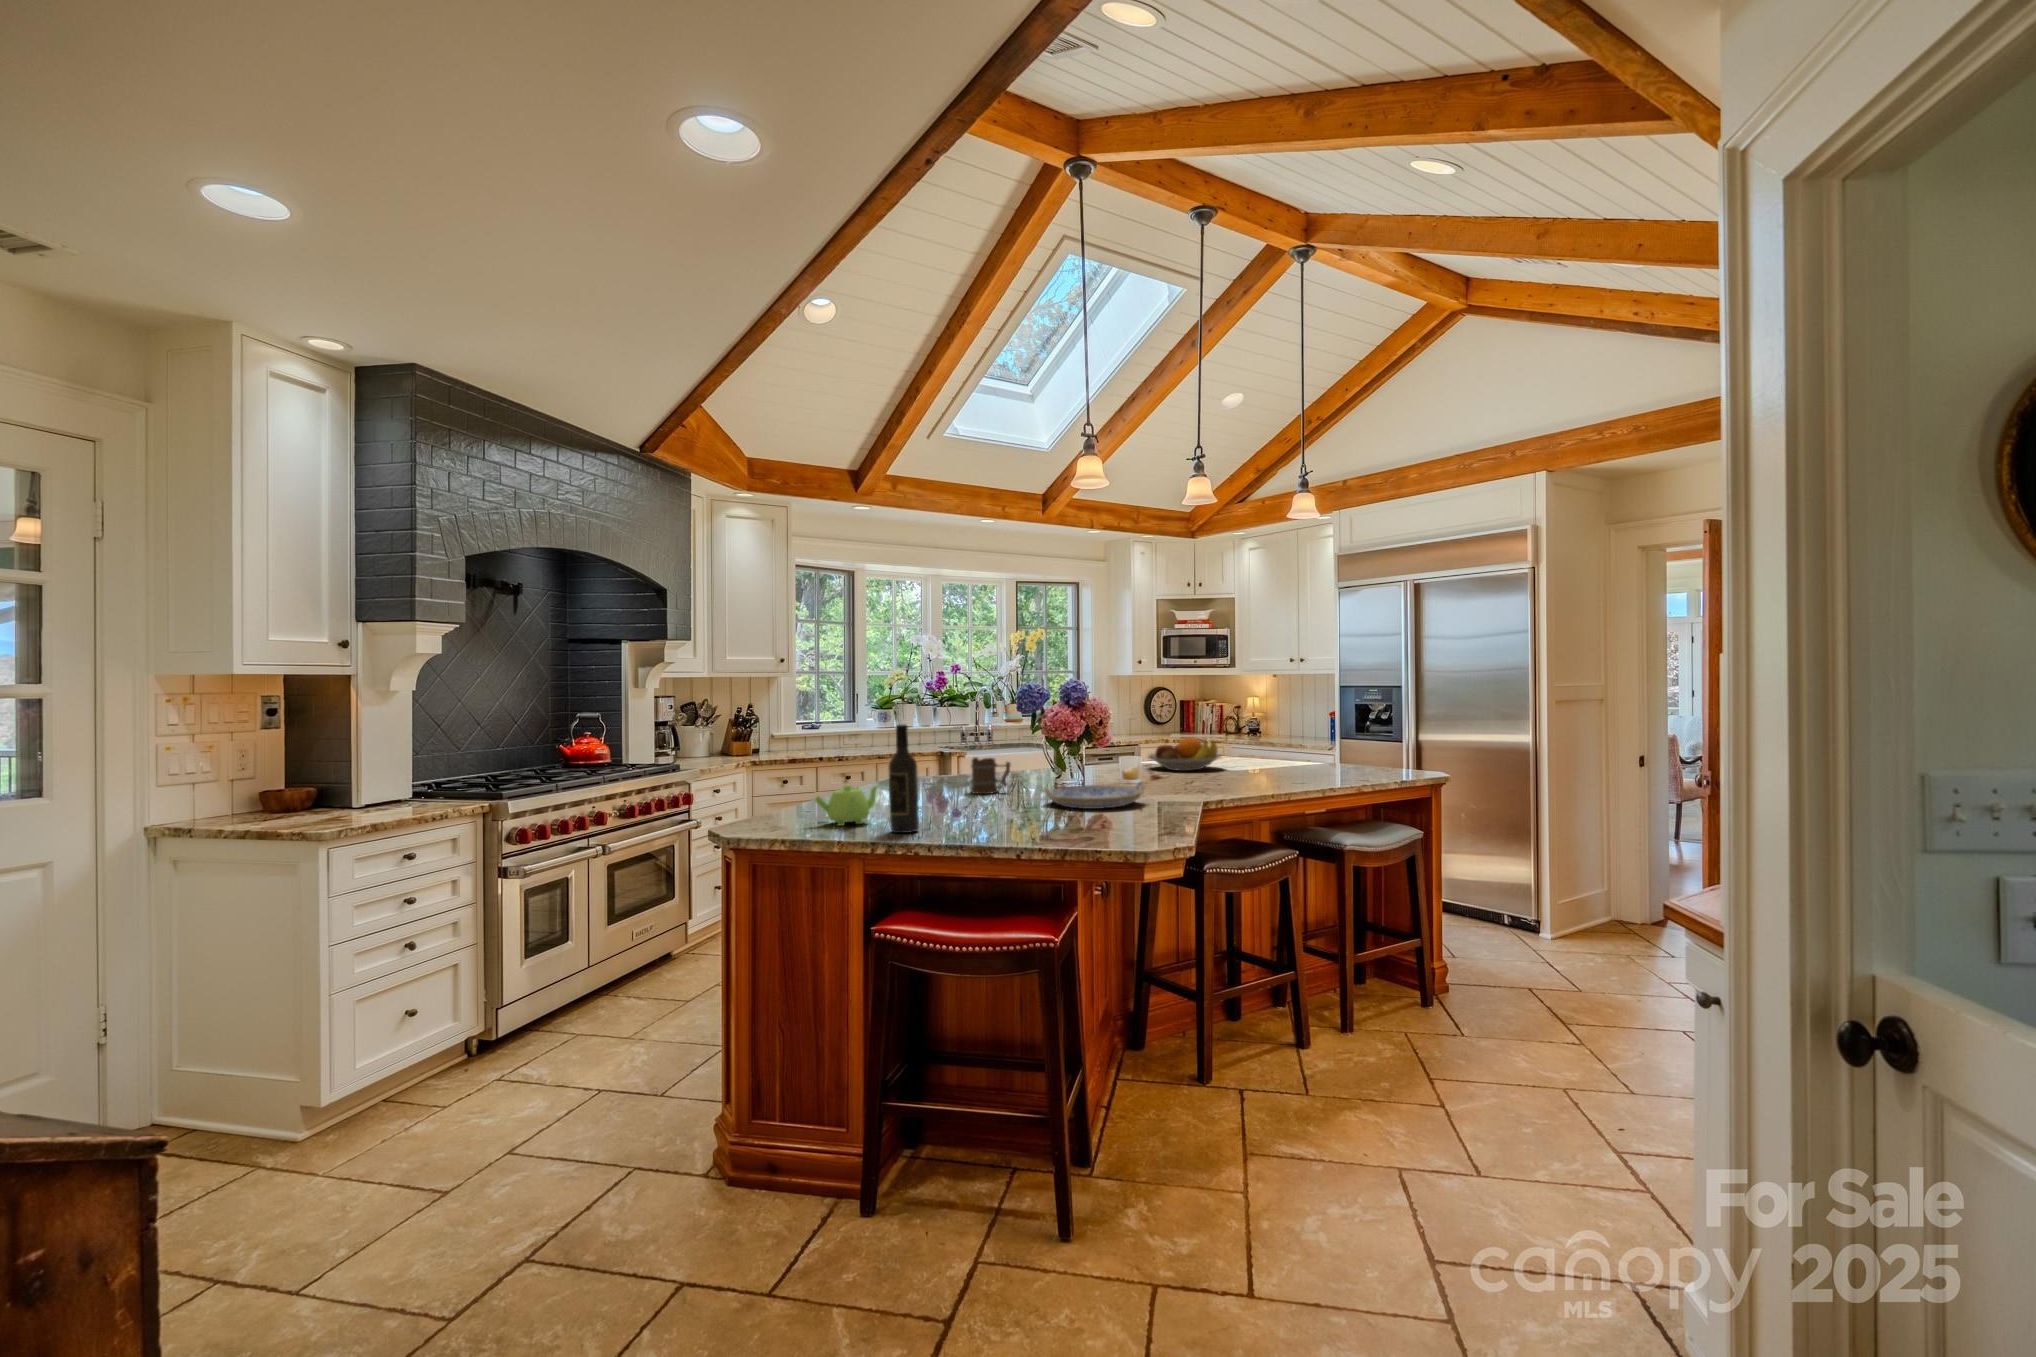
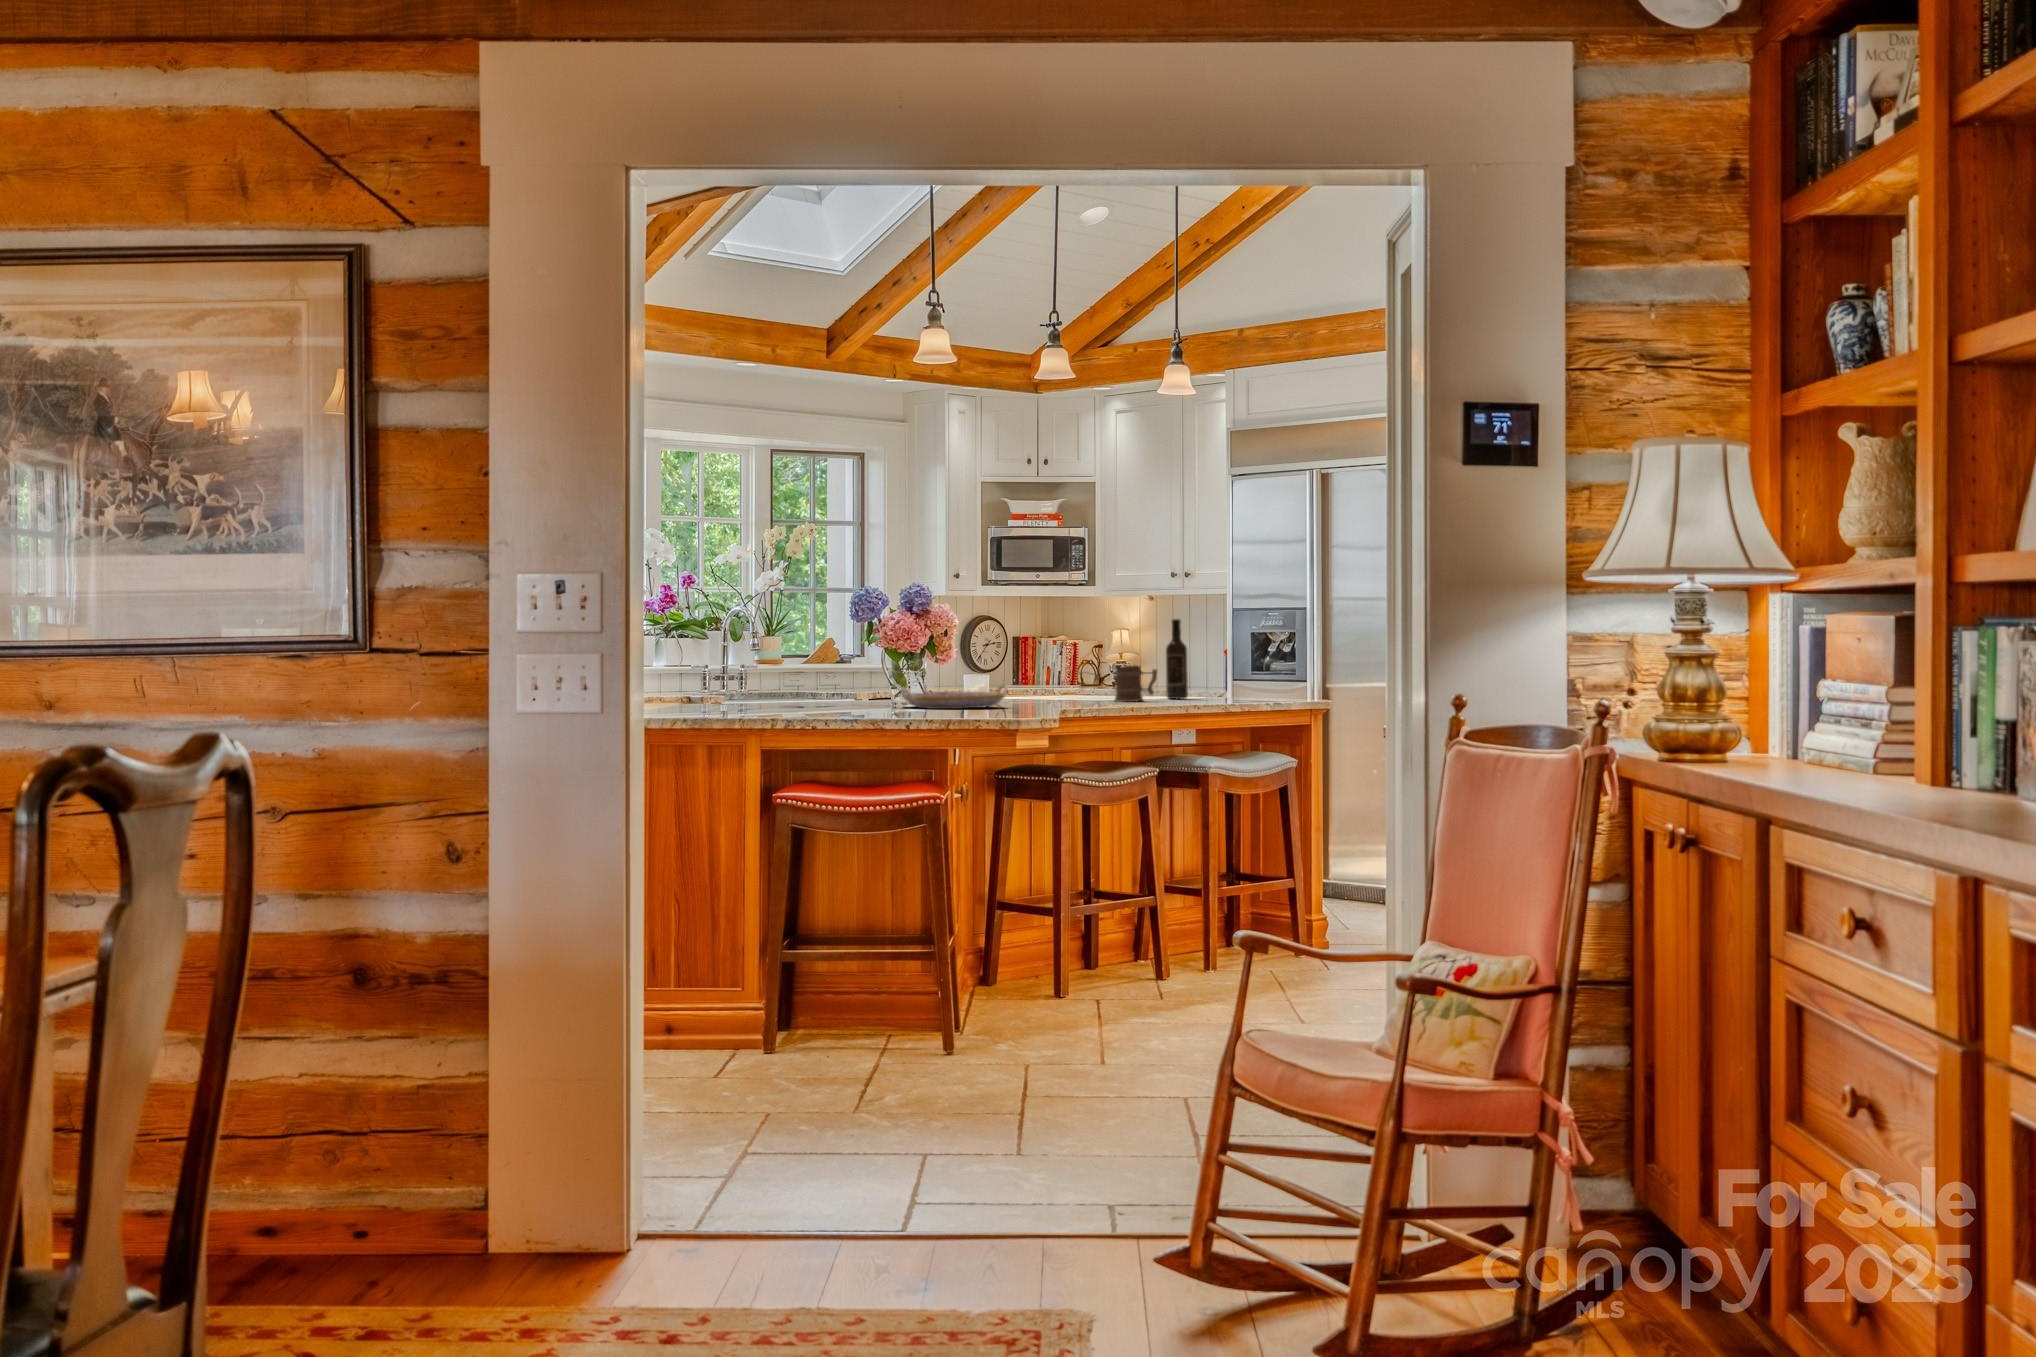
wine bottle: present [888,725,919,833] -> present [1166,619,1188,699]
fruit bowl: present [1148,738,1221,771] -> none [991,658,1082,698]
mug: present [971,757,1011,794] -> present [1115,665,1157,702]
teapot: present [815,785,878,826] -> none [682,673,747,713]

